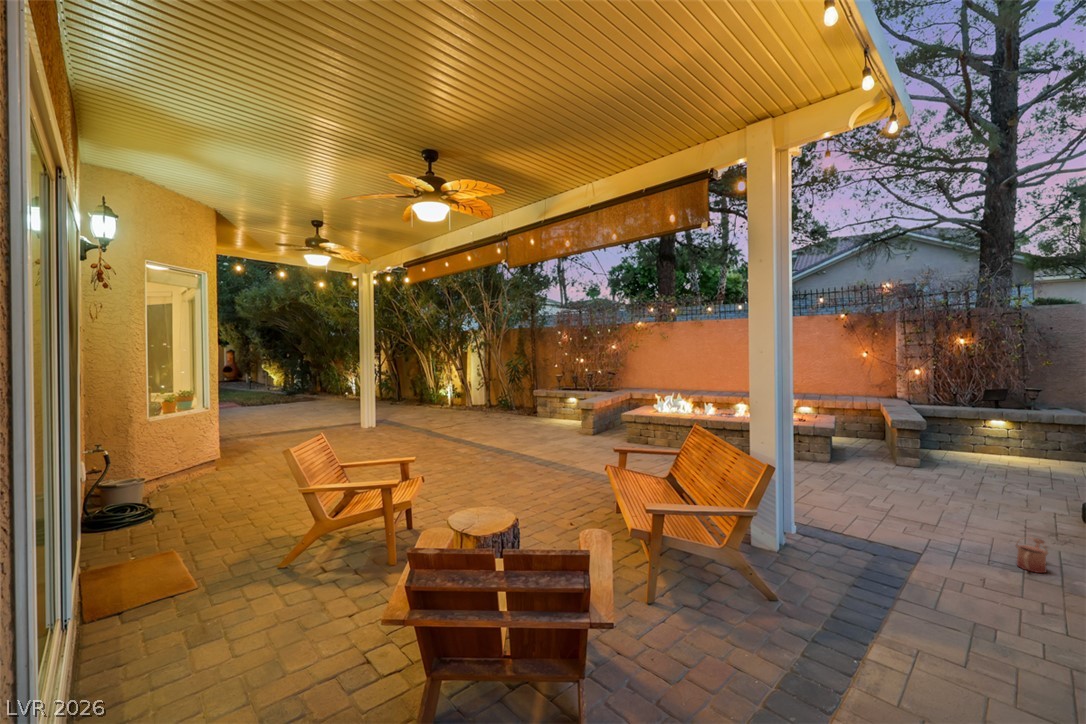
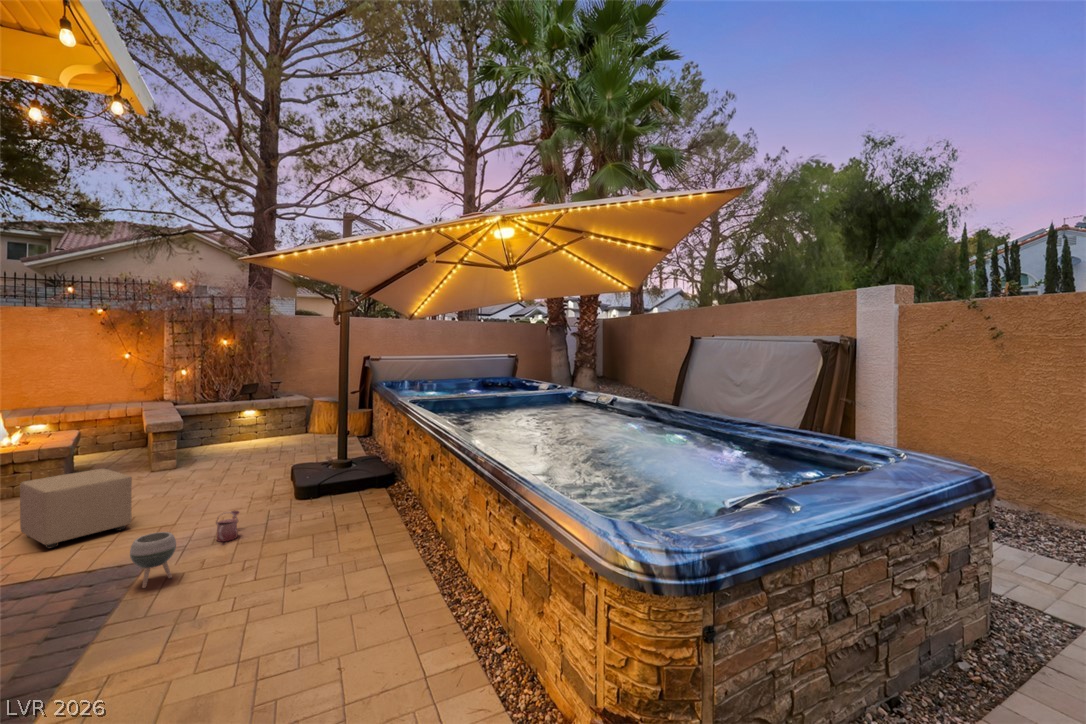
ottoman: none [823,455,910,517] -> present [20,468,132,548]
planter: none [938,535,987,589] -> present [130,532,176,588]

